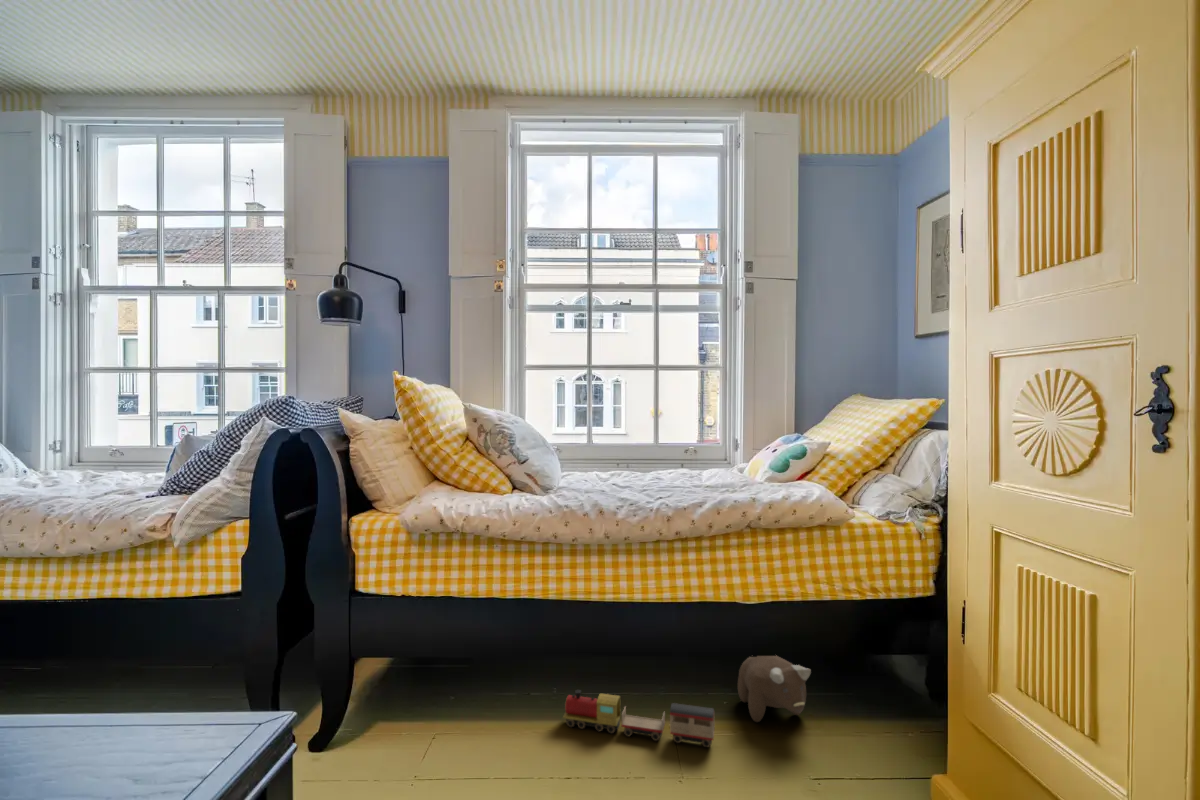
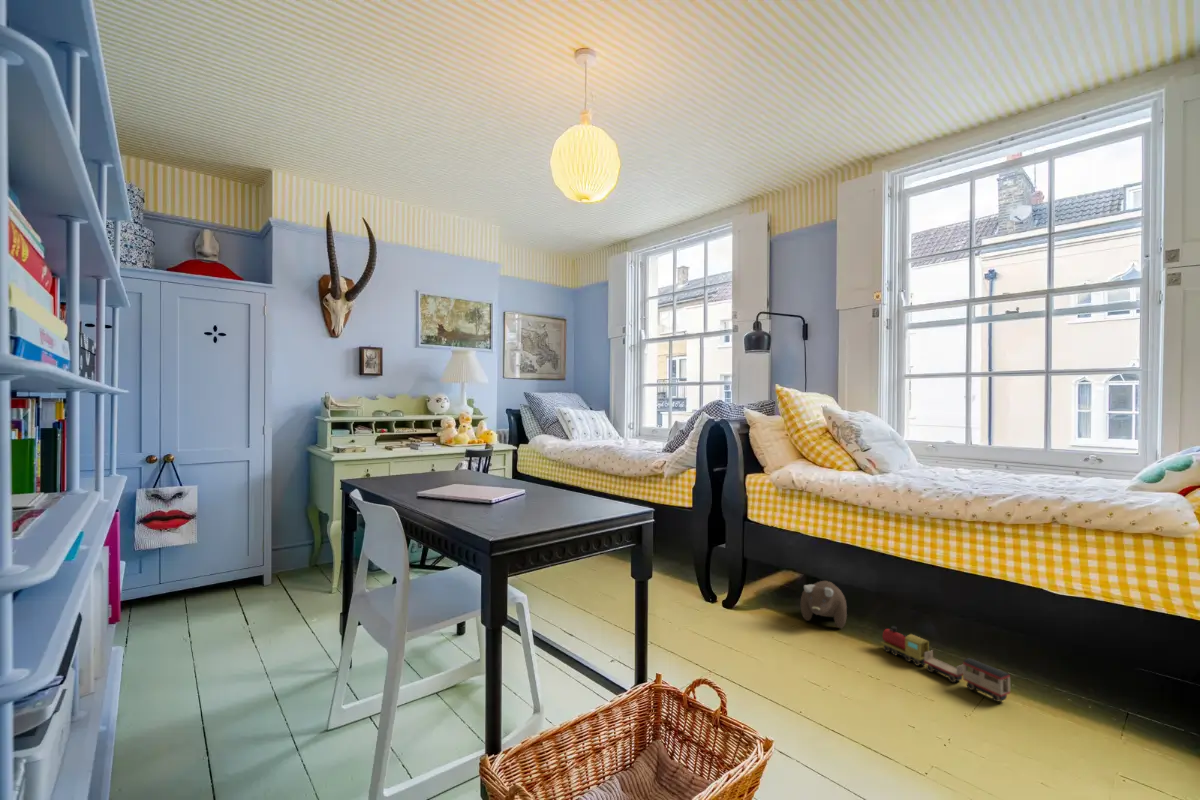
plush toy: present [738,656,811,722] -> present [801,581,847,628]

